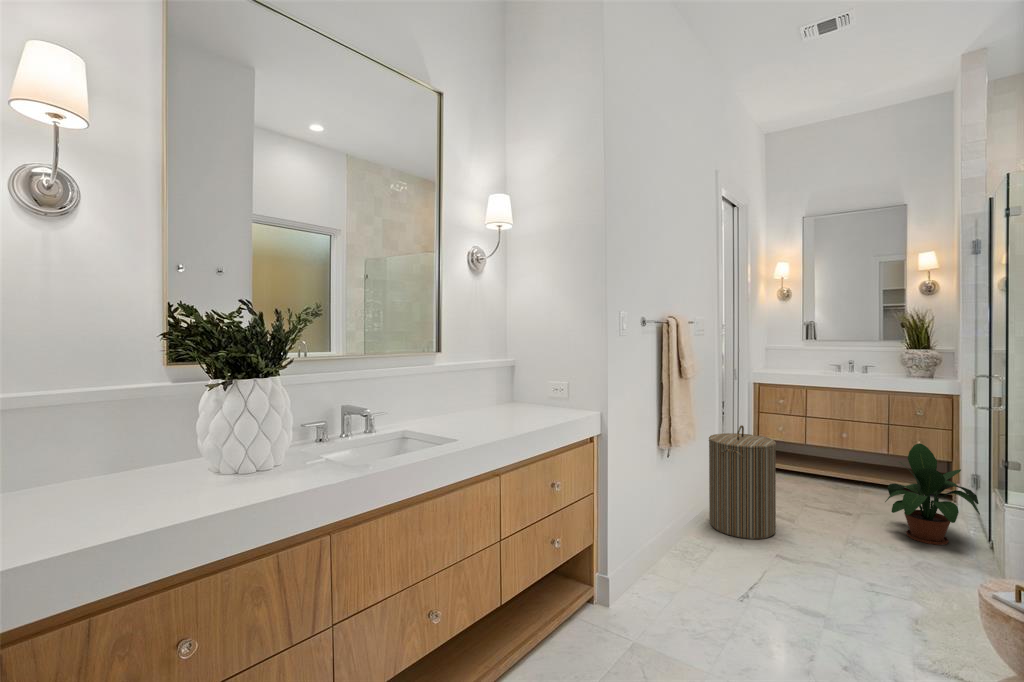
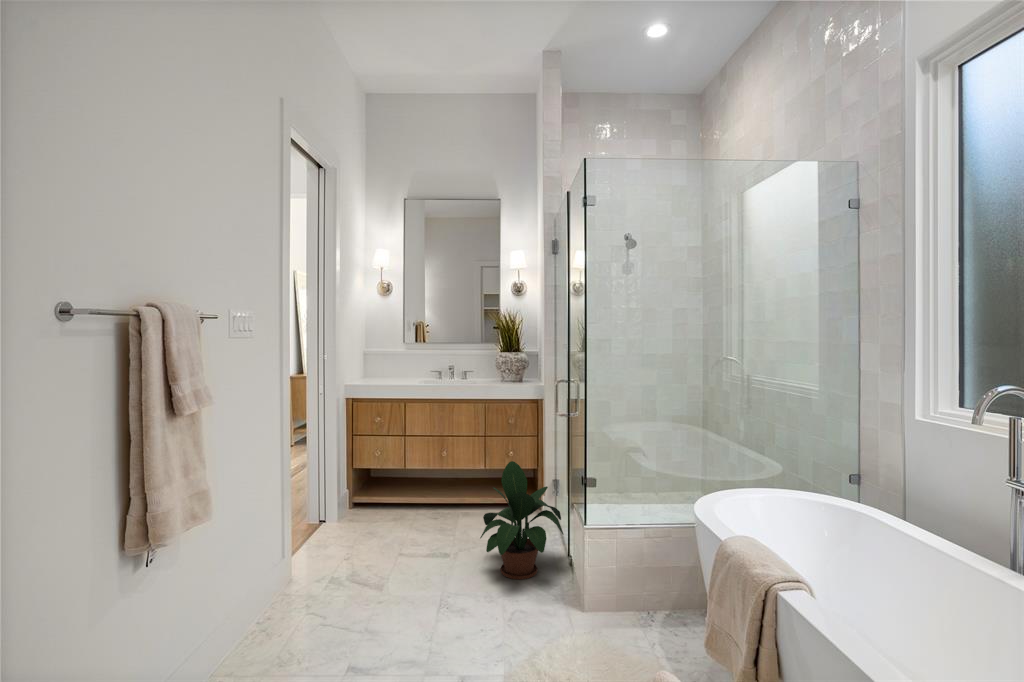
laundry hamper: present [709,425,776,539] -> none [254,473,354,653]

